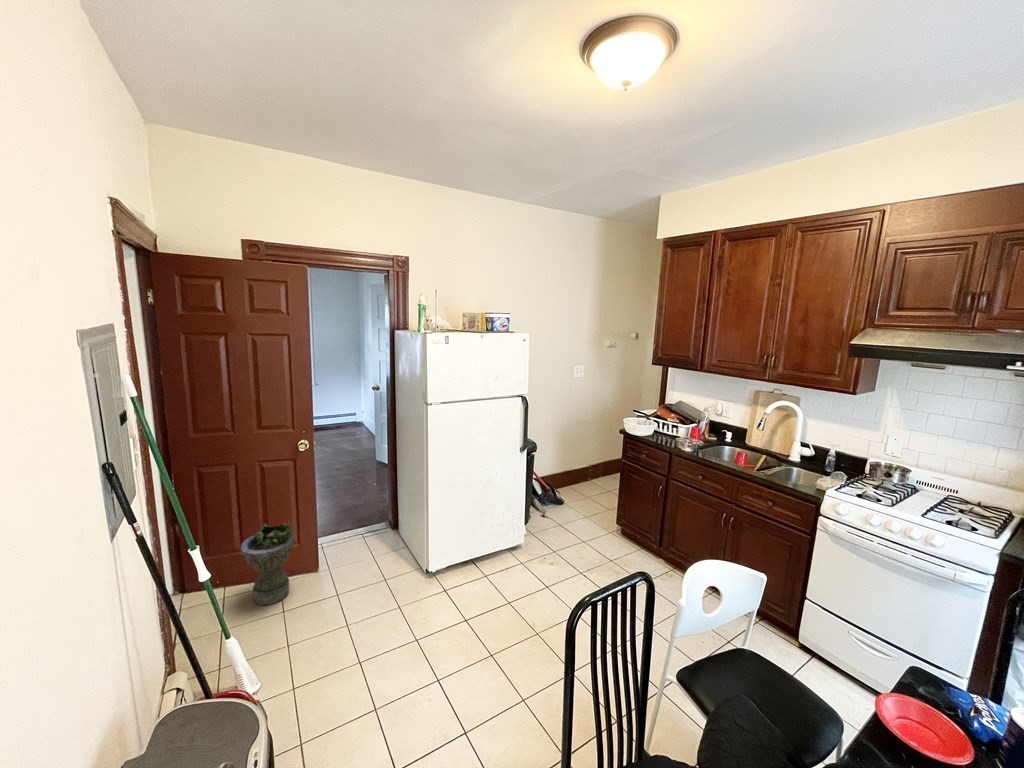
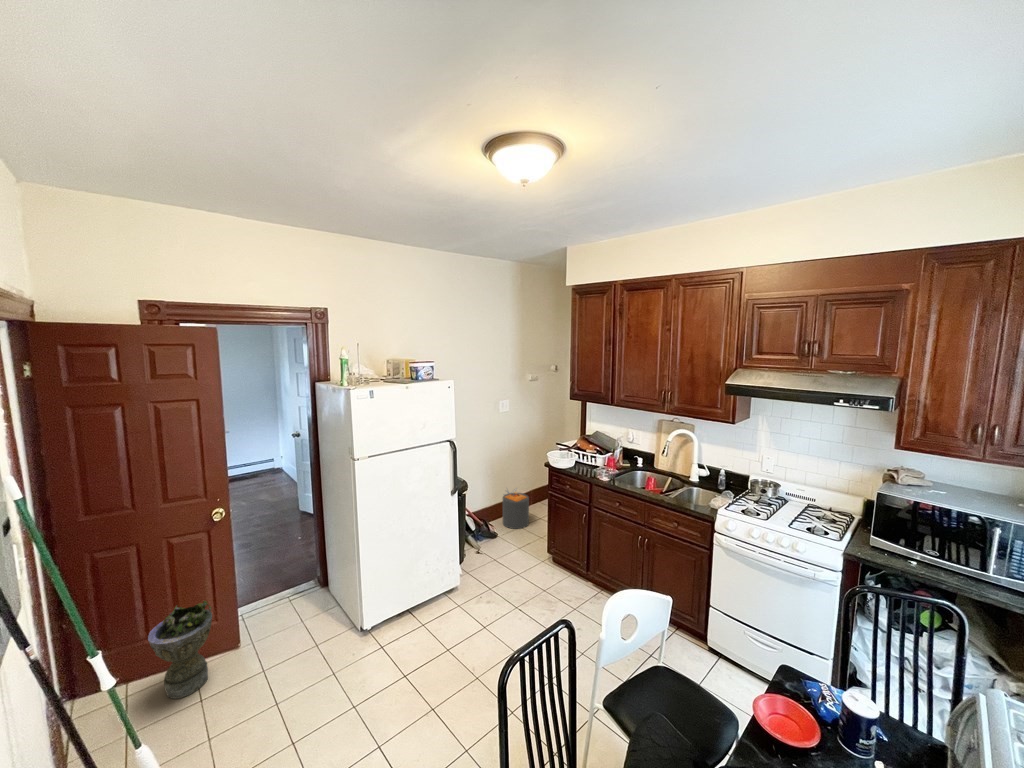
trash can: none [569,455,598,499] -> present [503,492,529,529]

